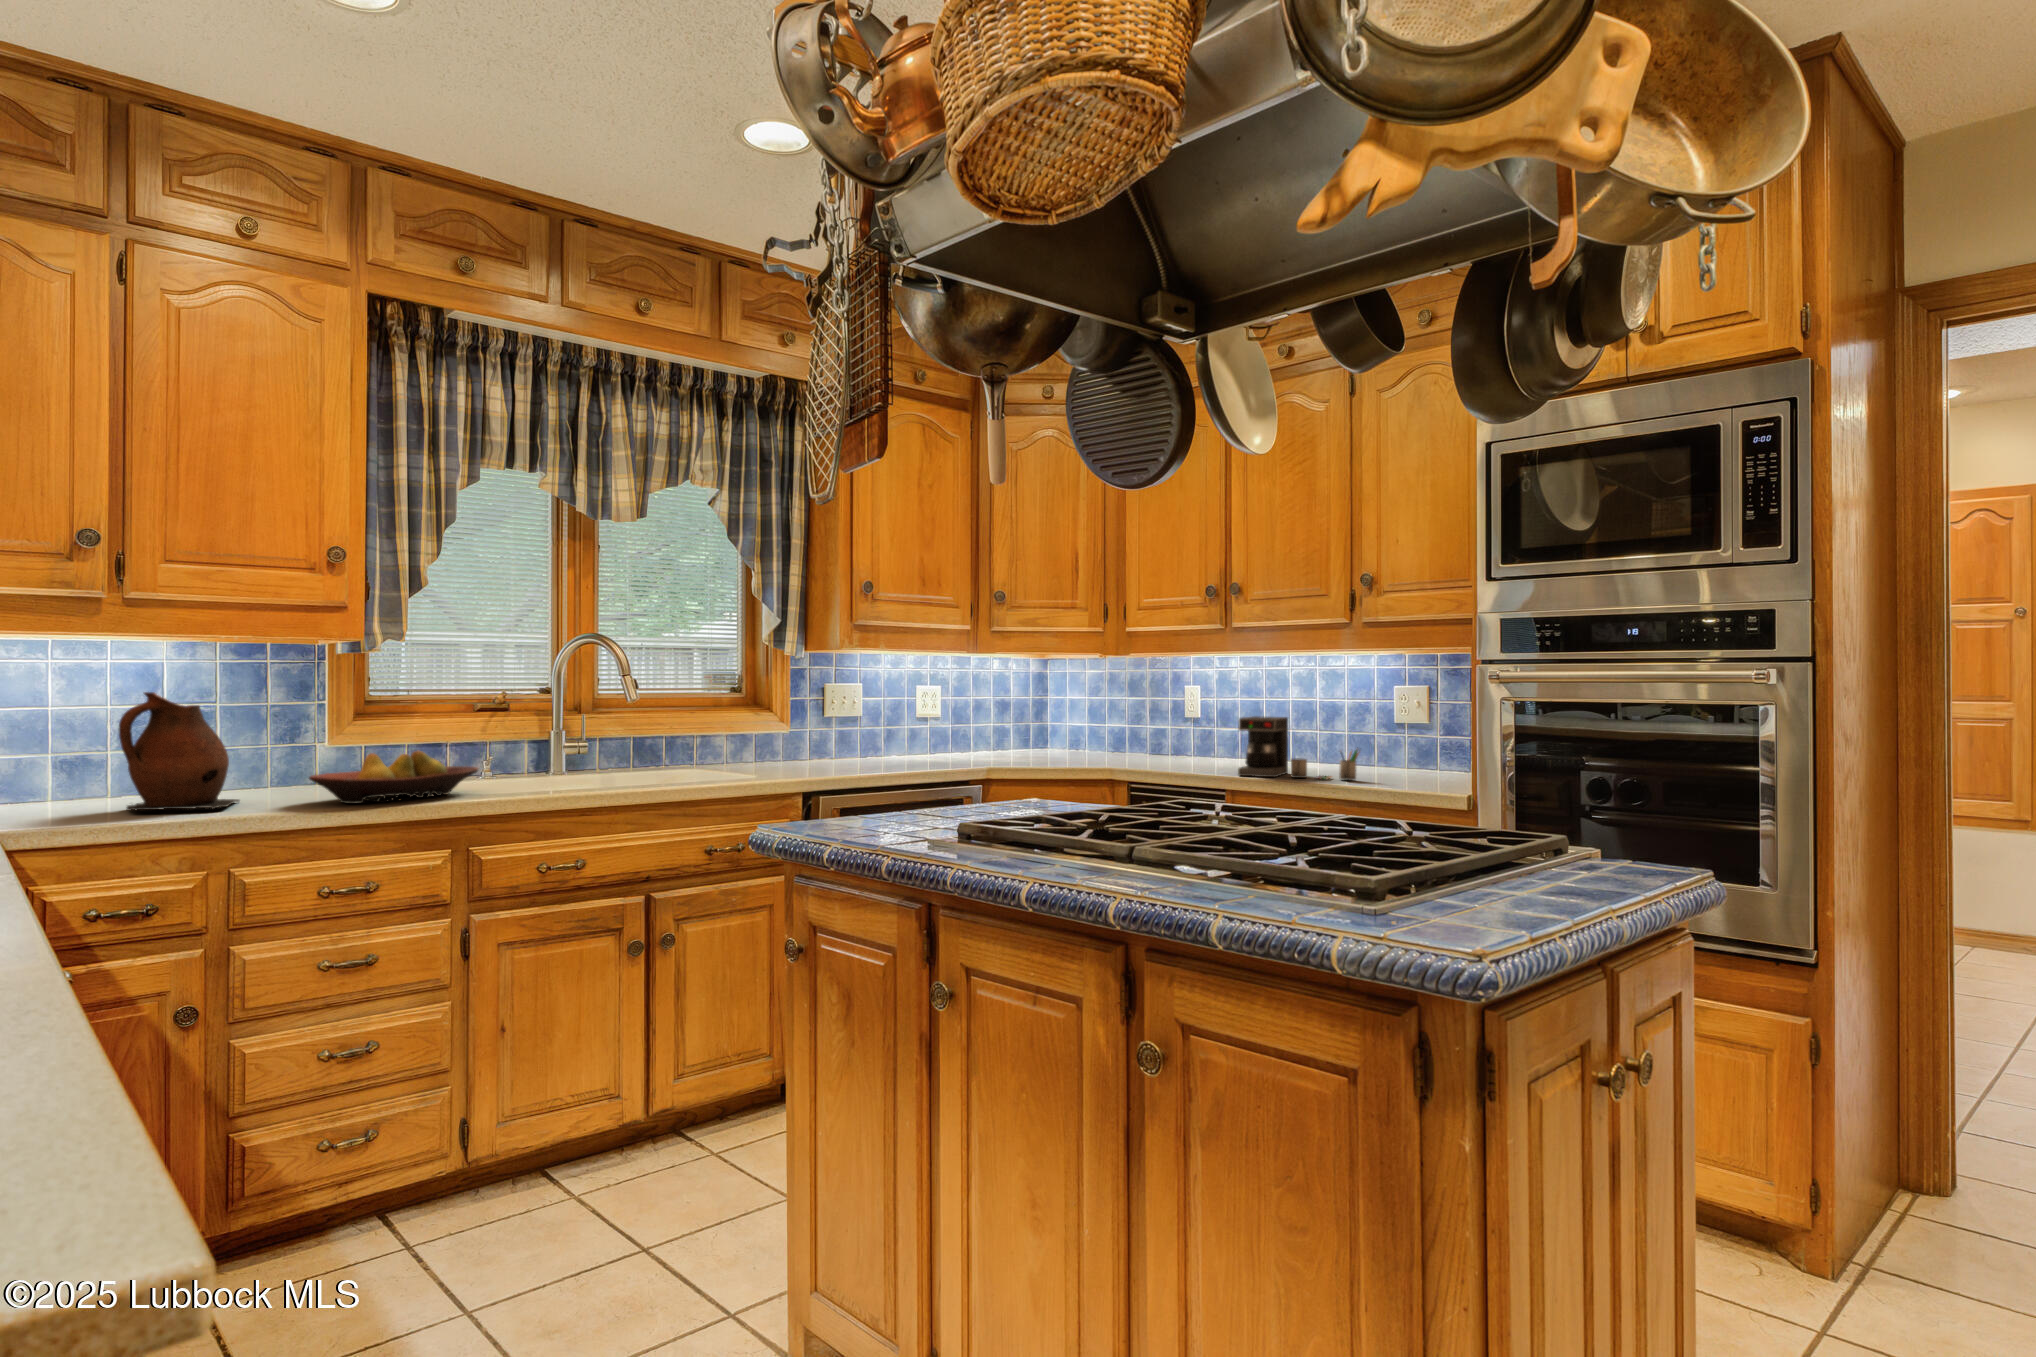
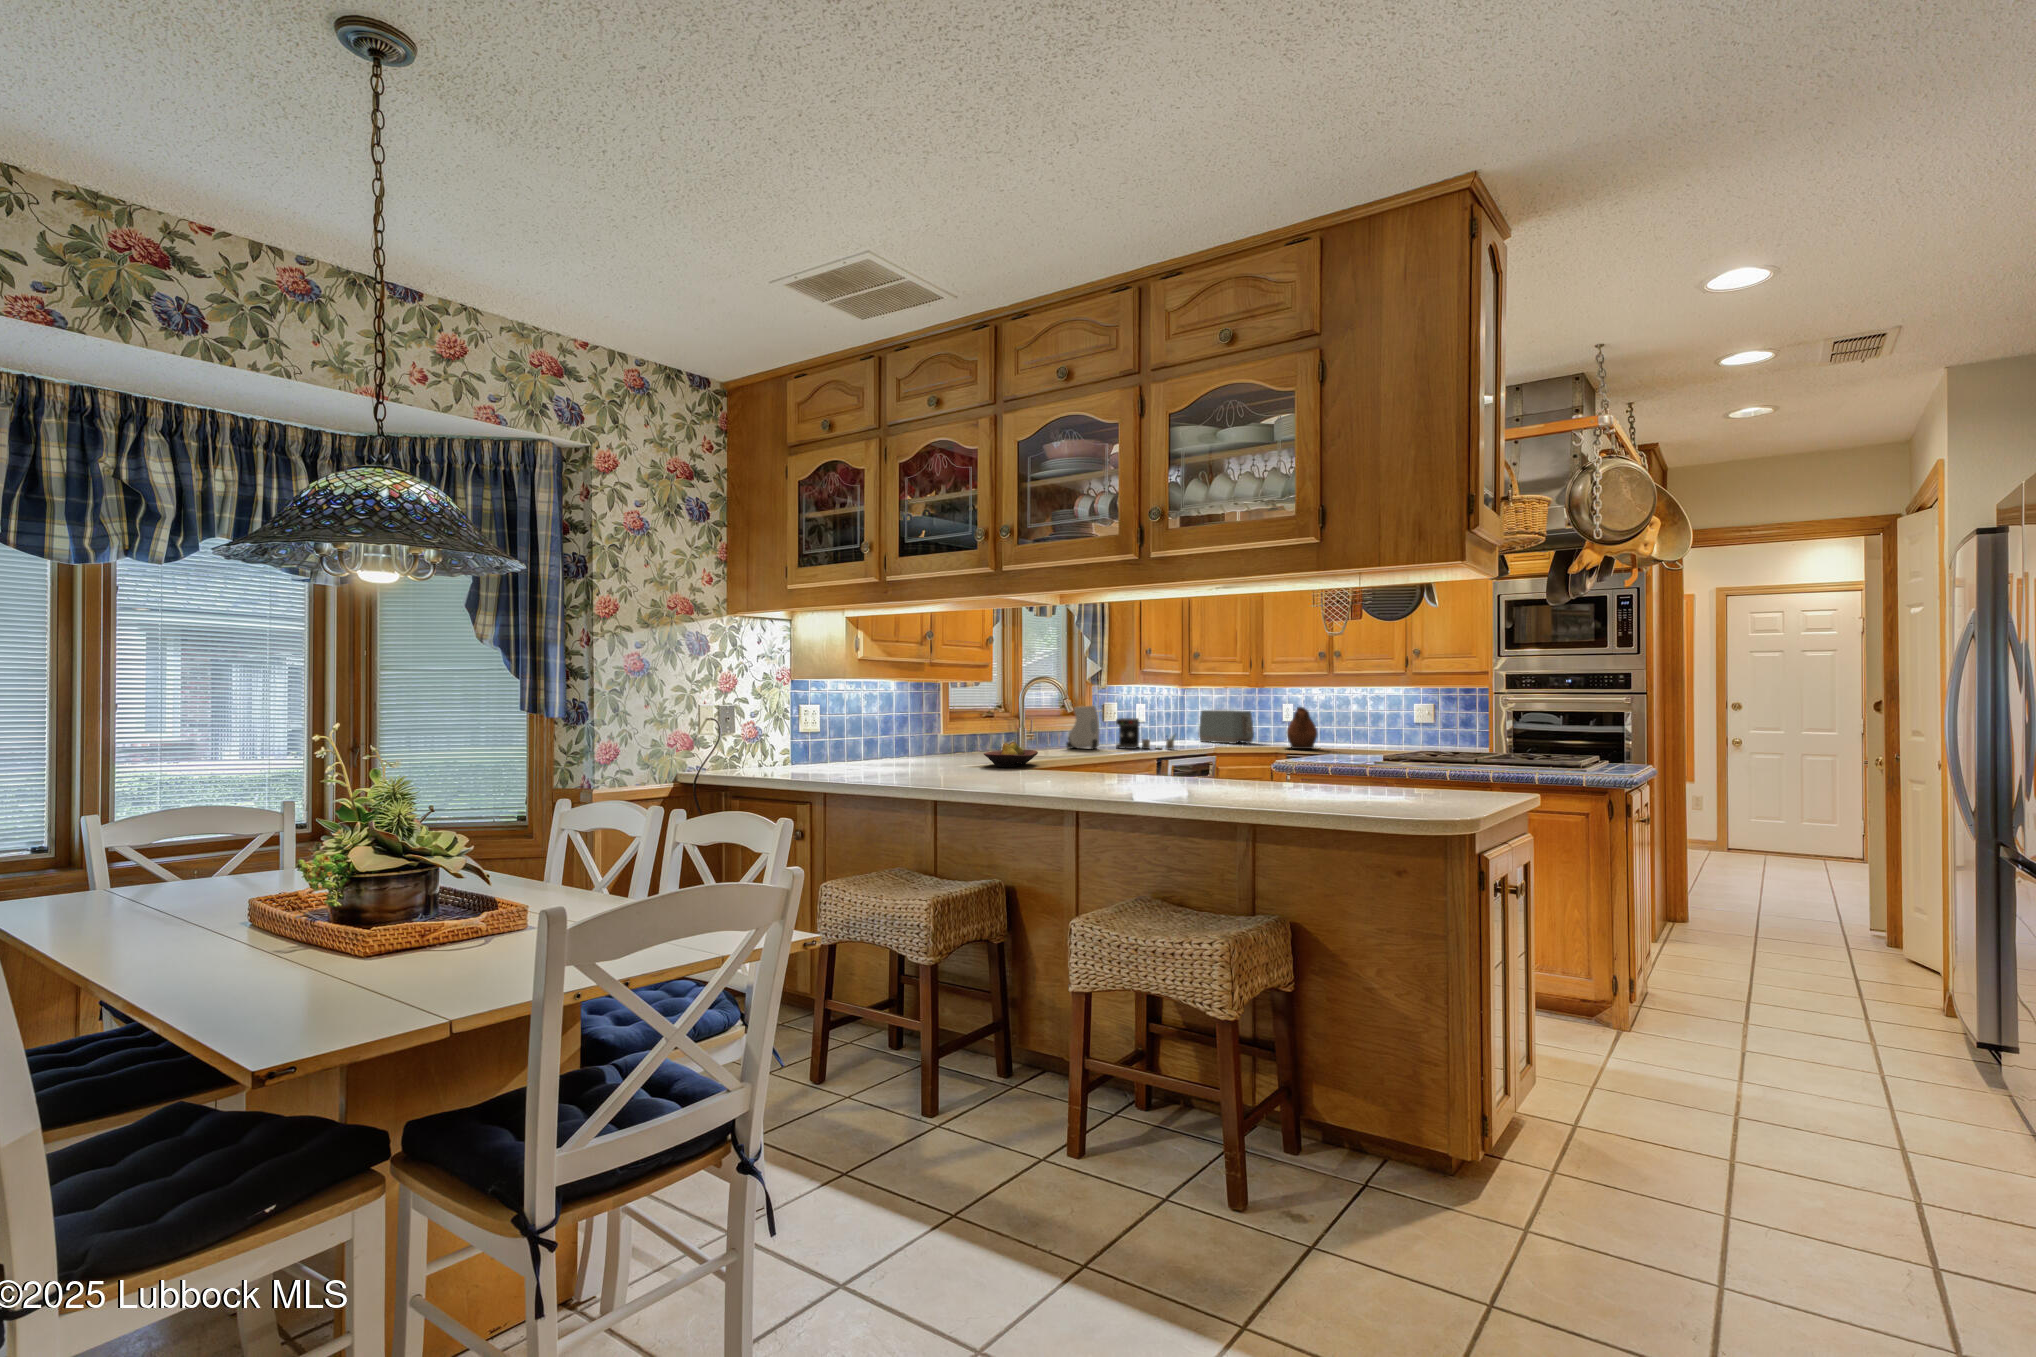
soap dispenser: none [722,685,783,764] -> present [1066,706,1099,749]
ceramic pitcher: present [119,692,239,811] -> present [1287,707,1317,749]
toaster: none [1037,697,1122,756] -> present [1199,710,1254,744]
coffee maker: present [1238,716,1359,780] -> present [1116,718,1175,749]

